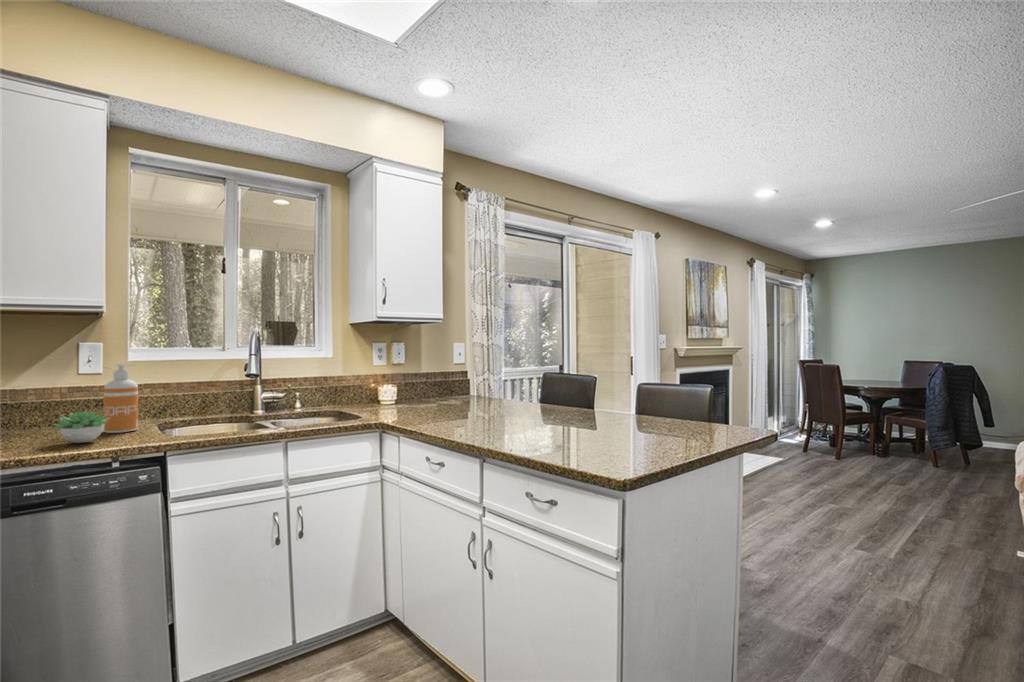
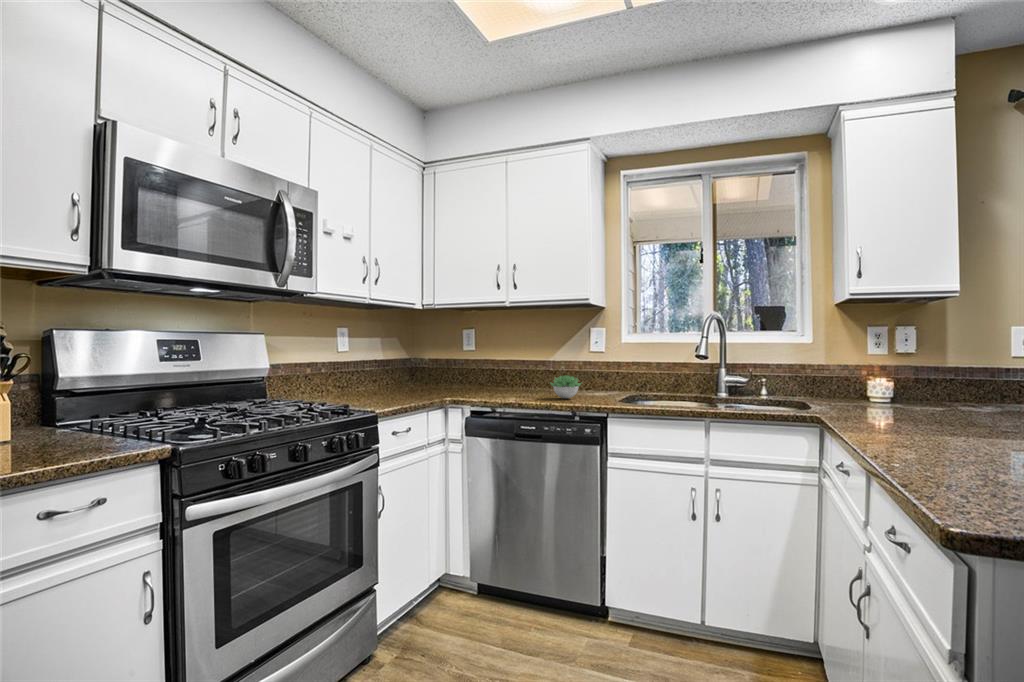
soap dispenser: present [104,364,138,433] -> none [591,343,612,396]

